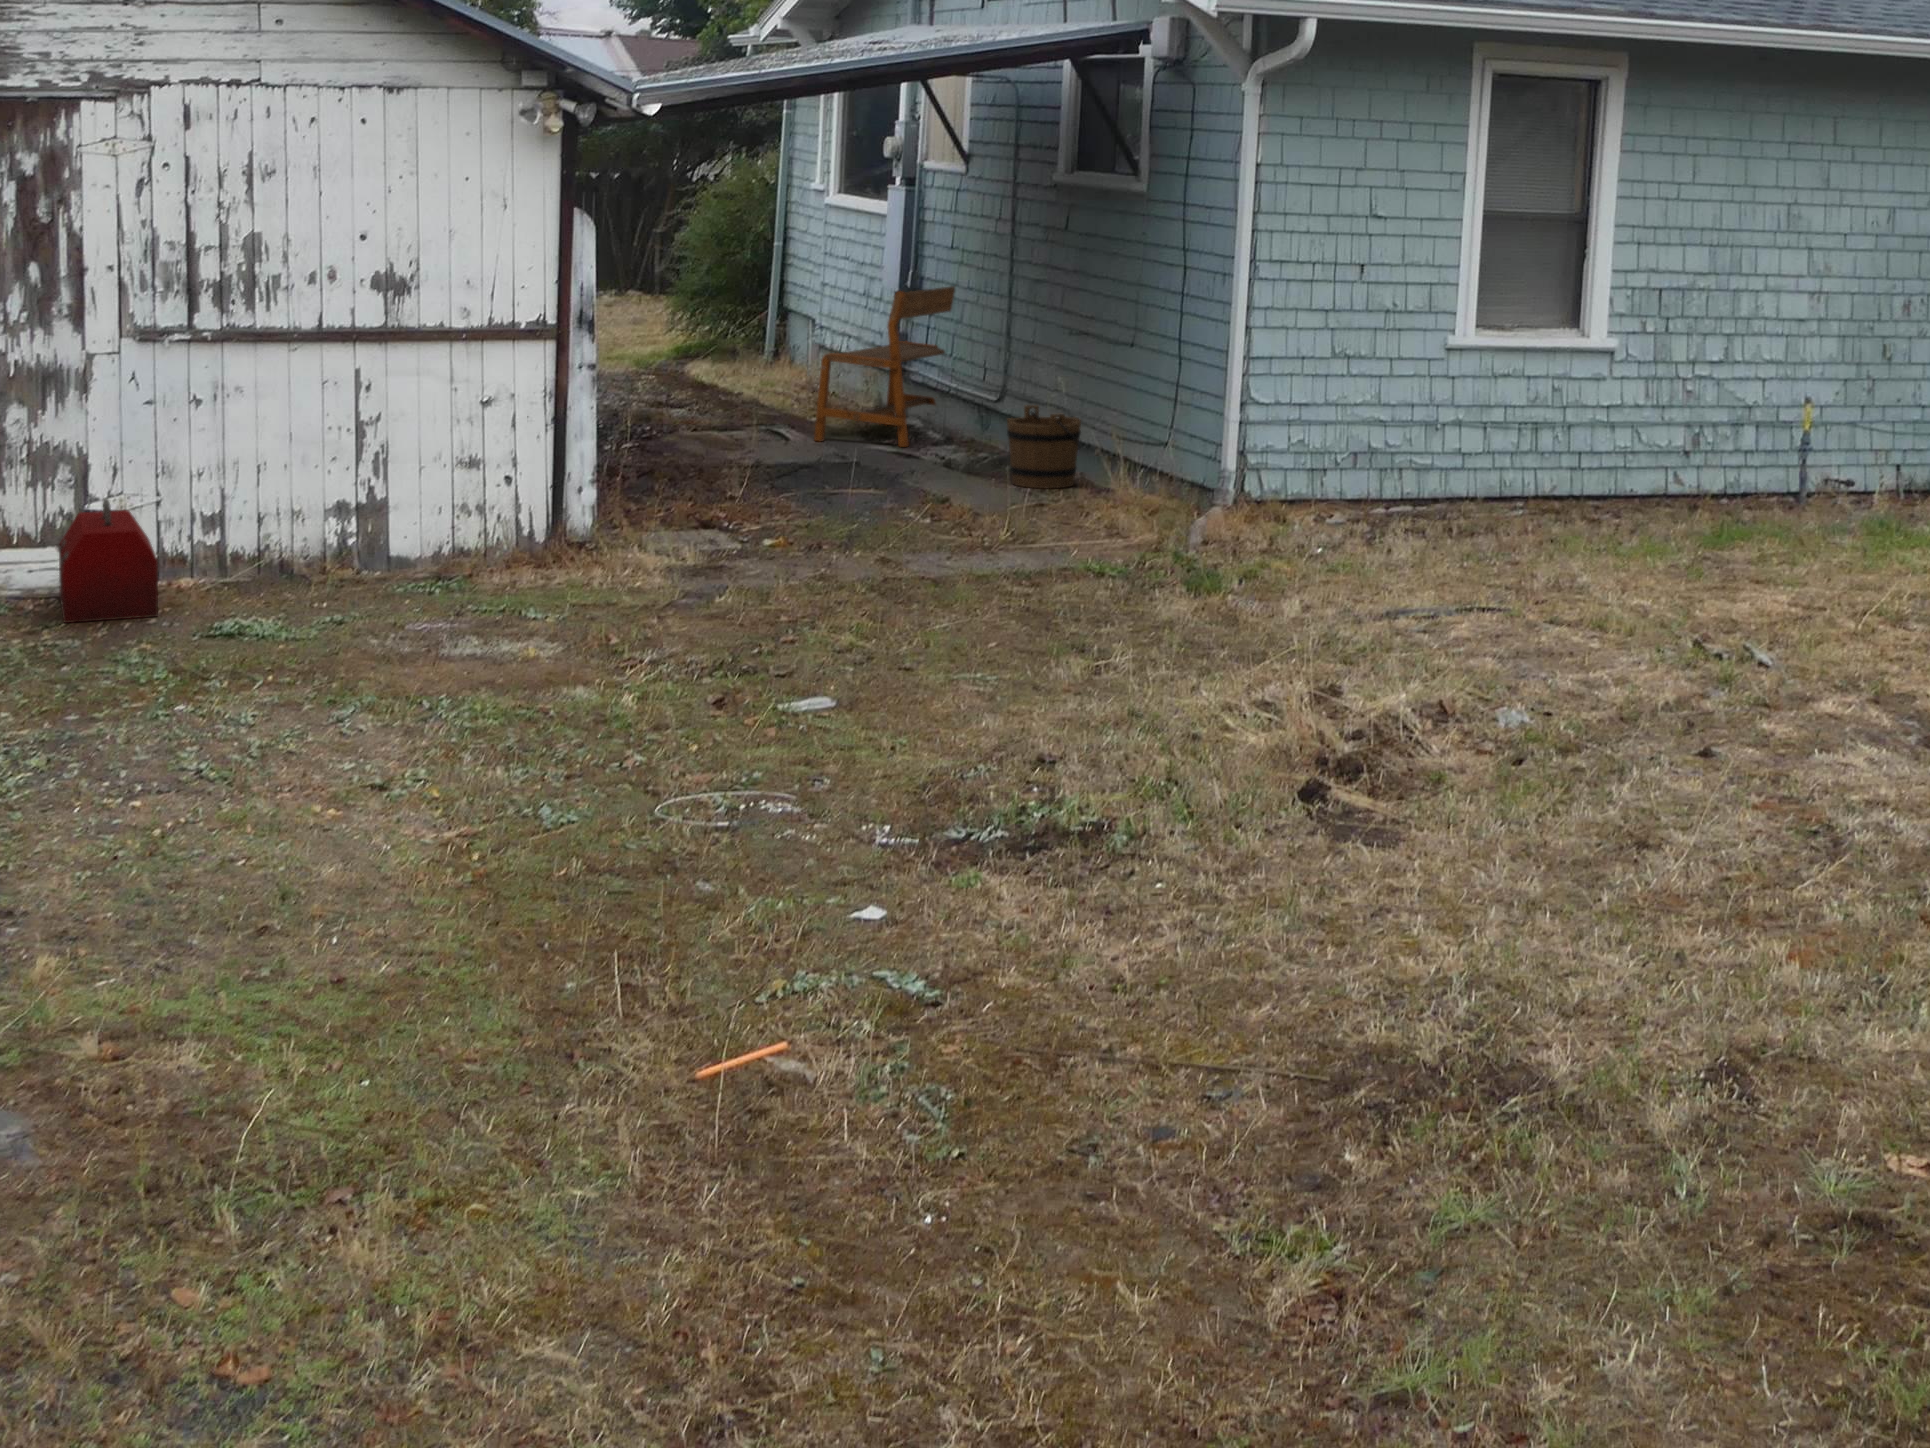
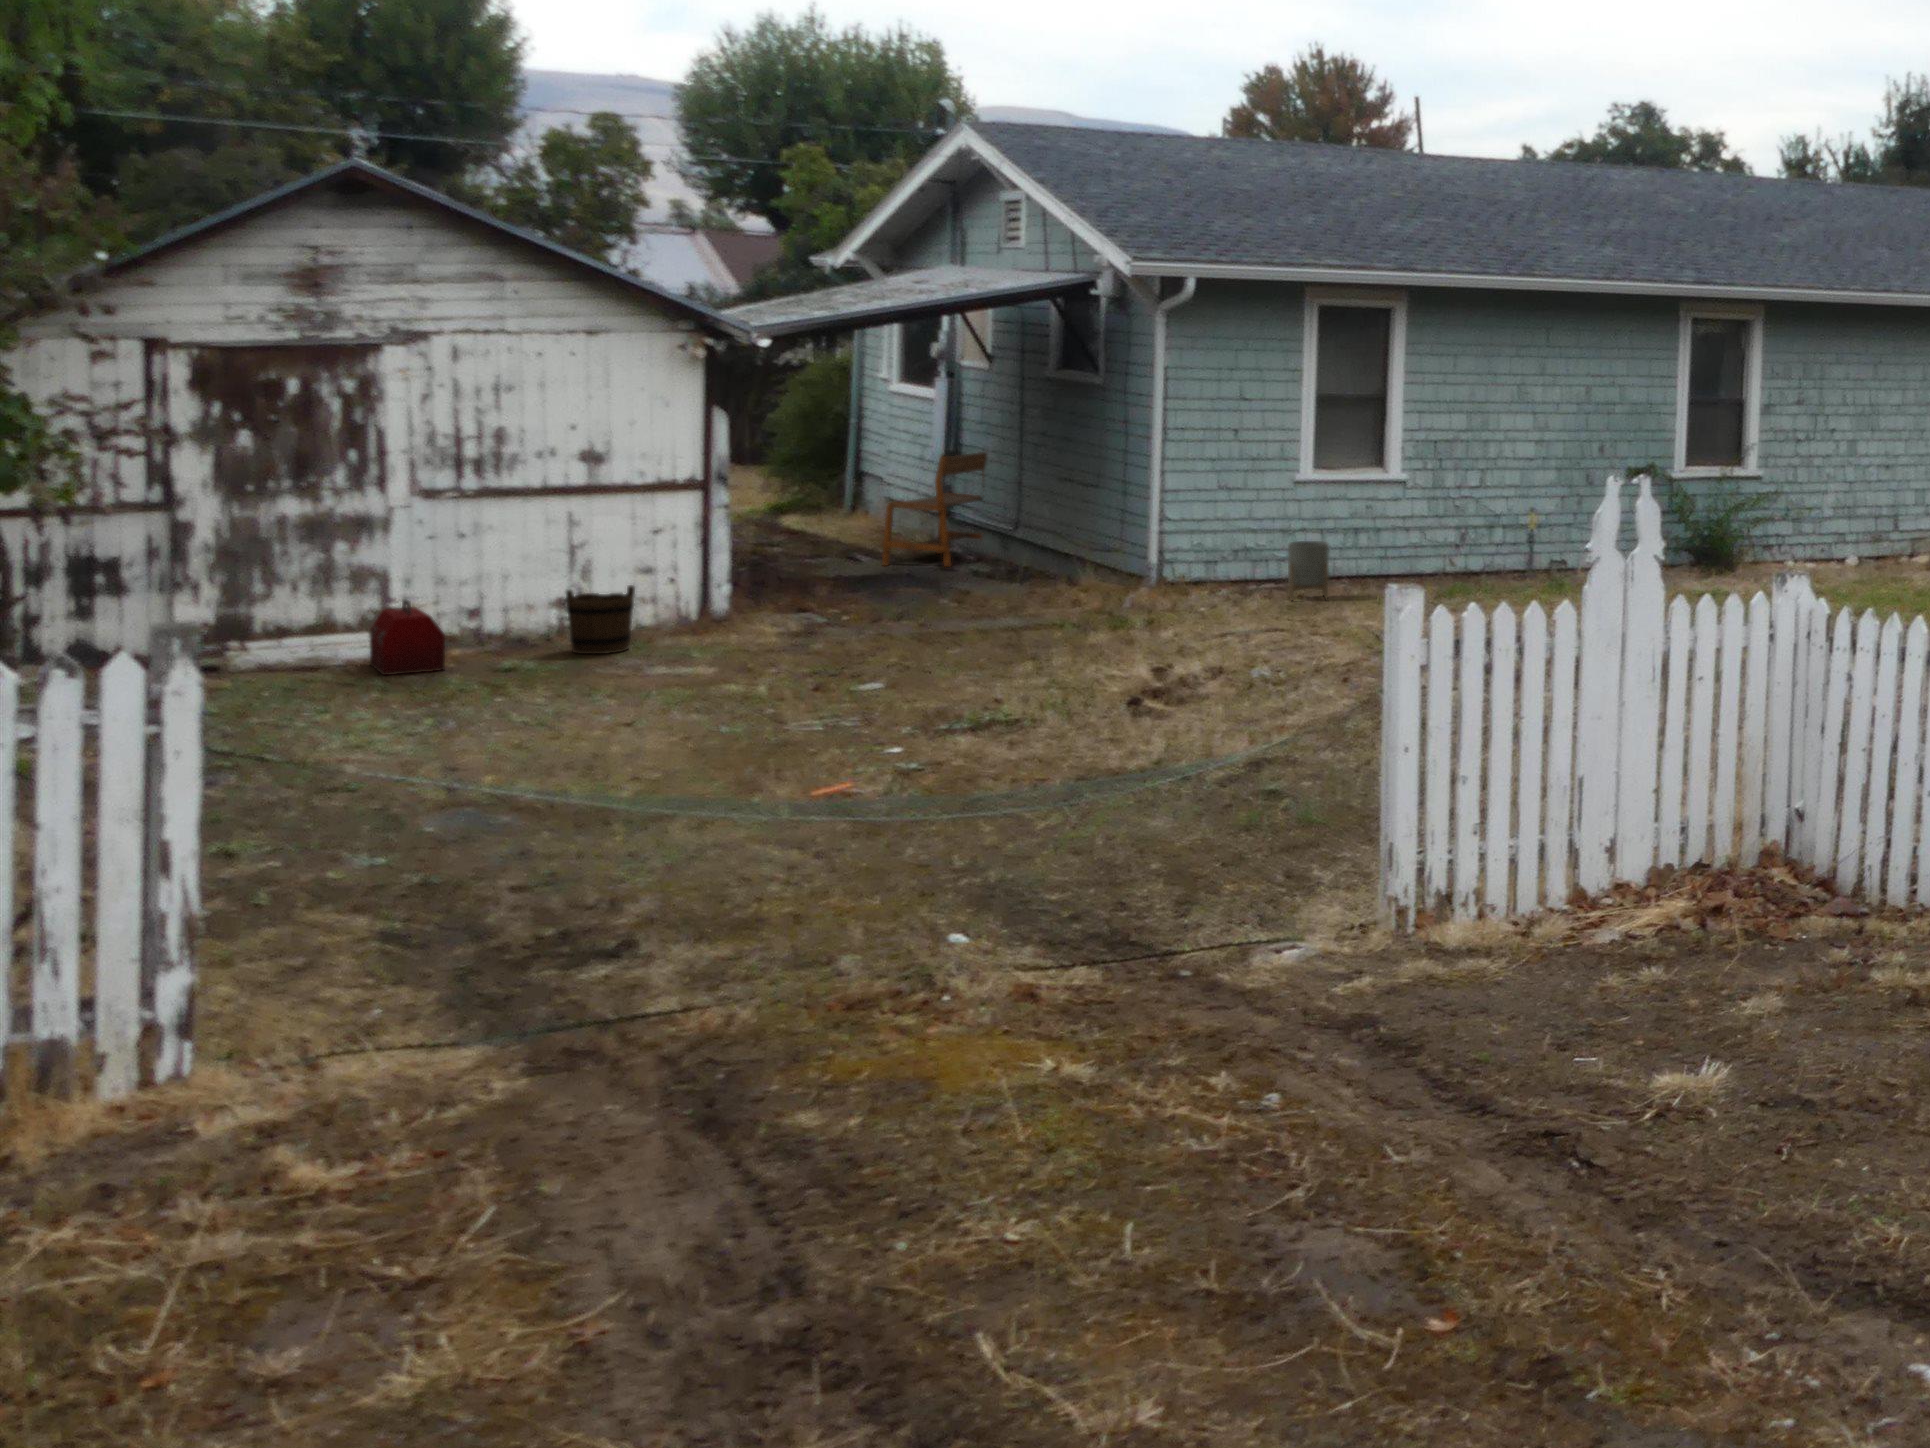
bucket: present [1007,405,1081,489] -> present [565,585,635,654]
planter: none [1431,441,1501,538] -> present [1288,541,1329,600]

